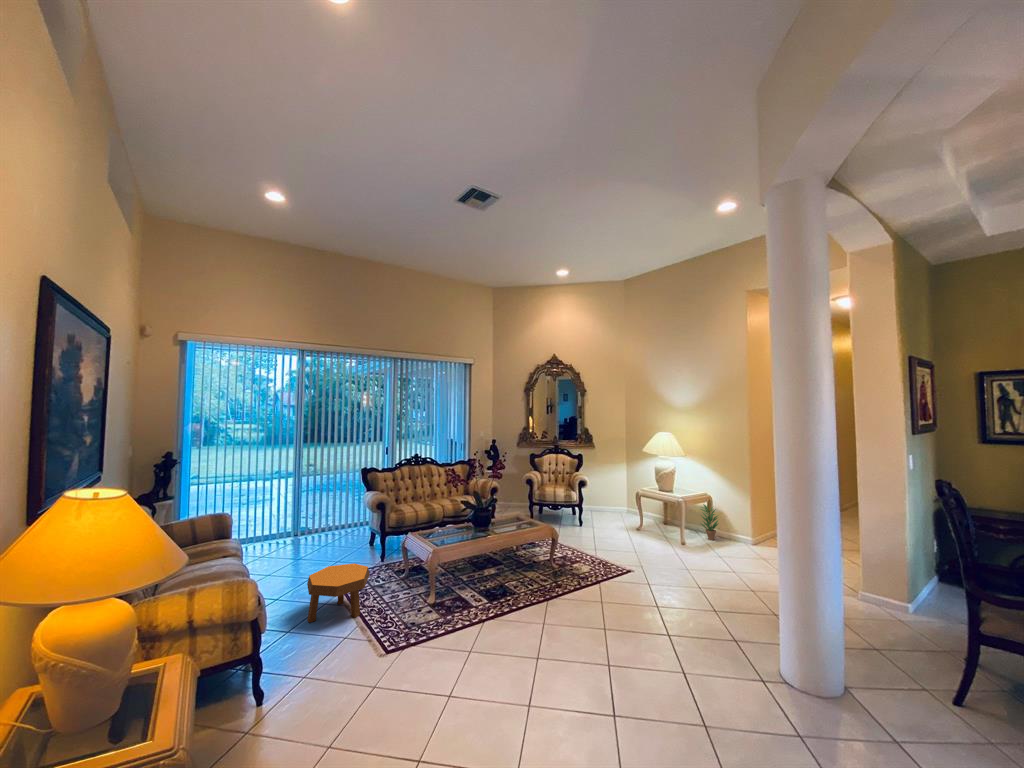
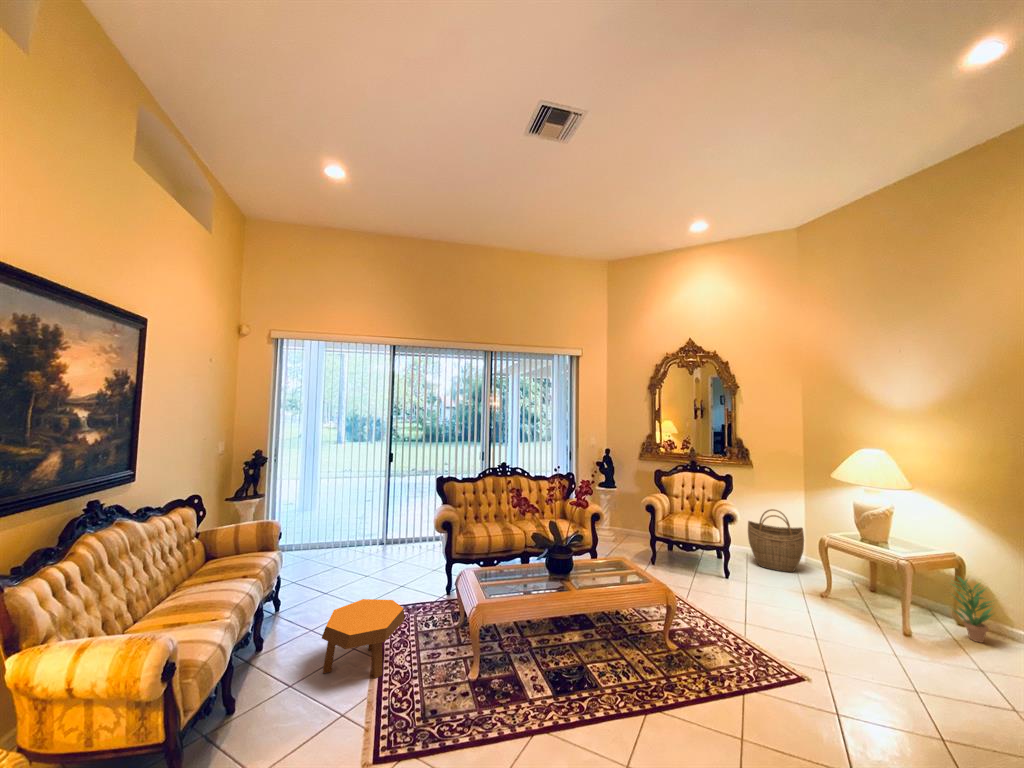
woven basket: none [593,477,627,518] -> present [748,509,804,572]

